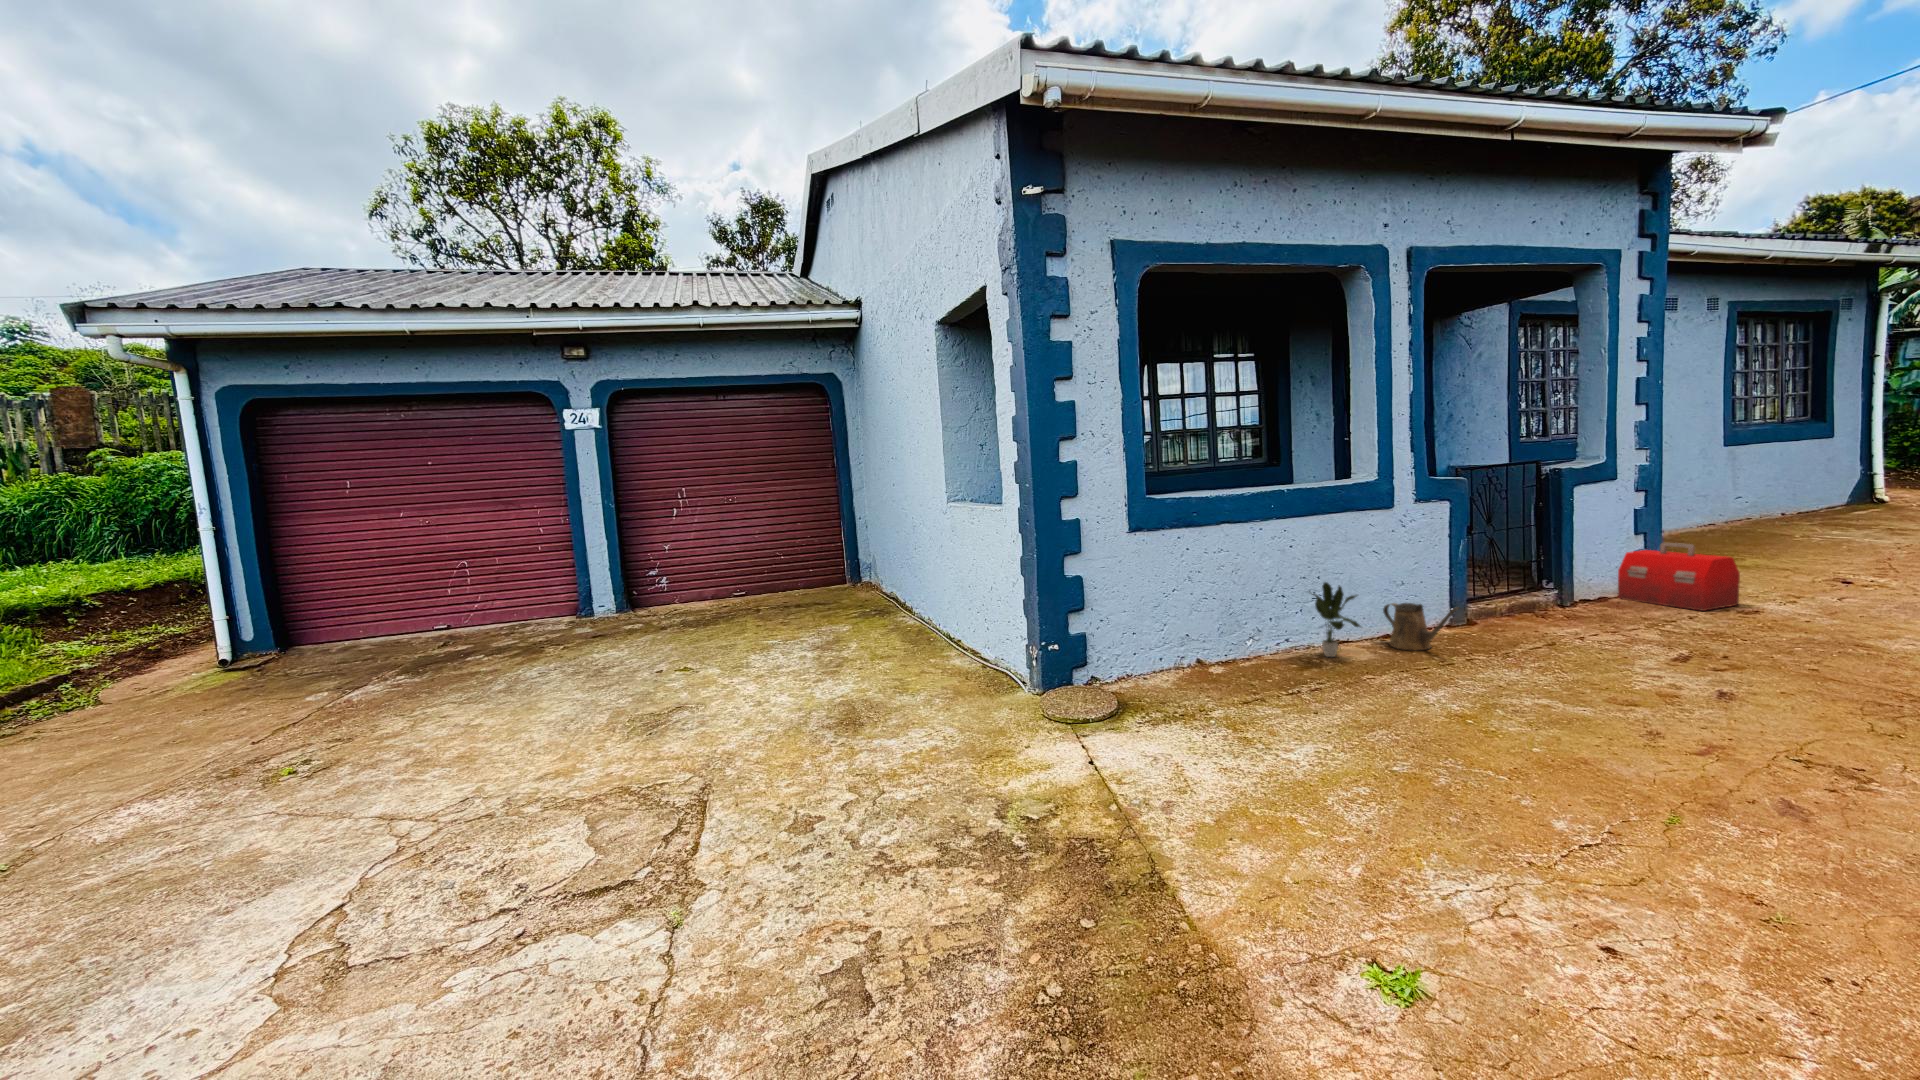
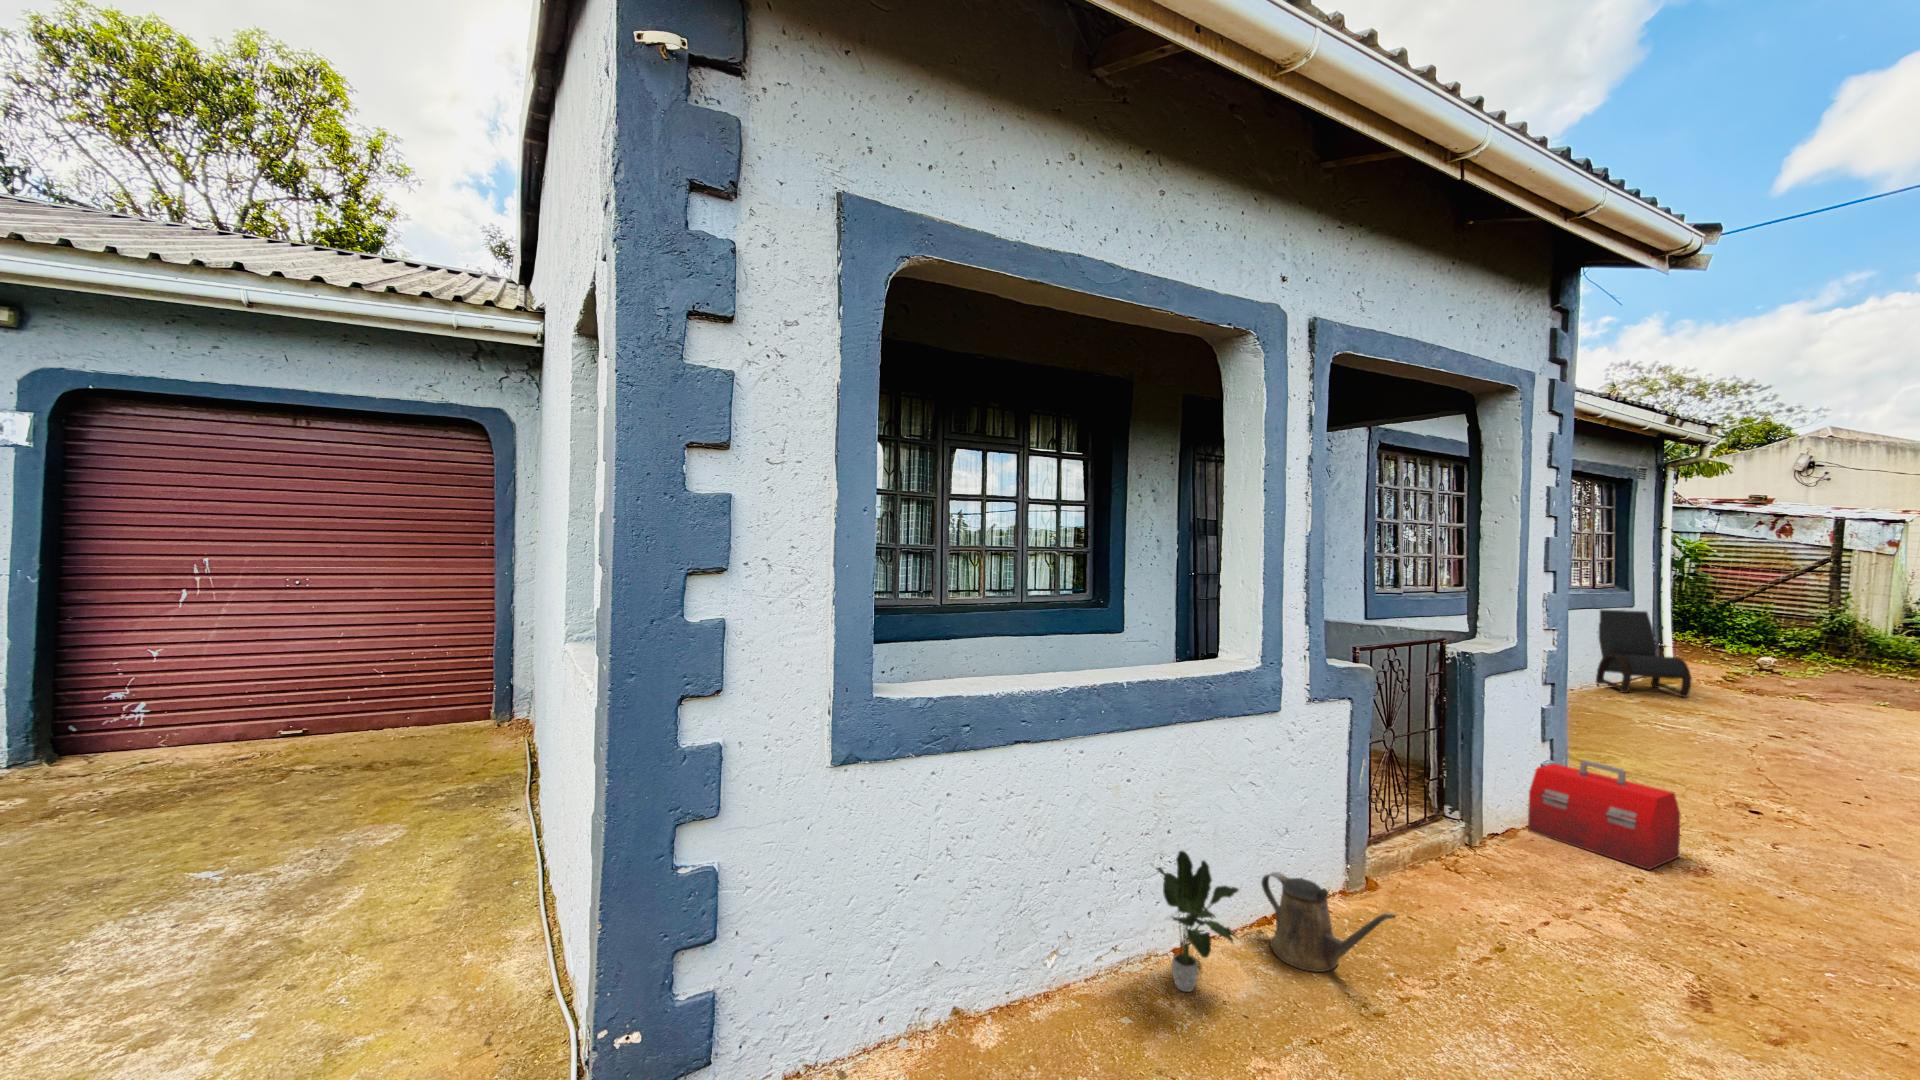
lounge chair: none [1786,441,1888,520] -> present [1596,610,1691,697]

